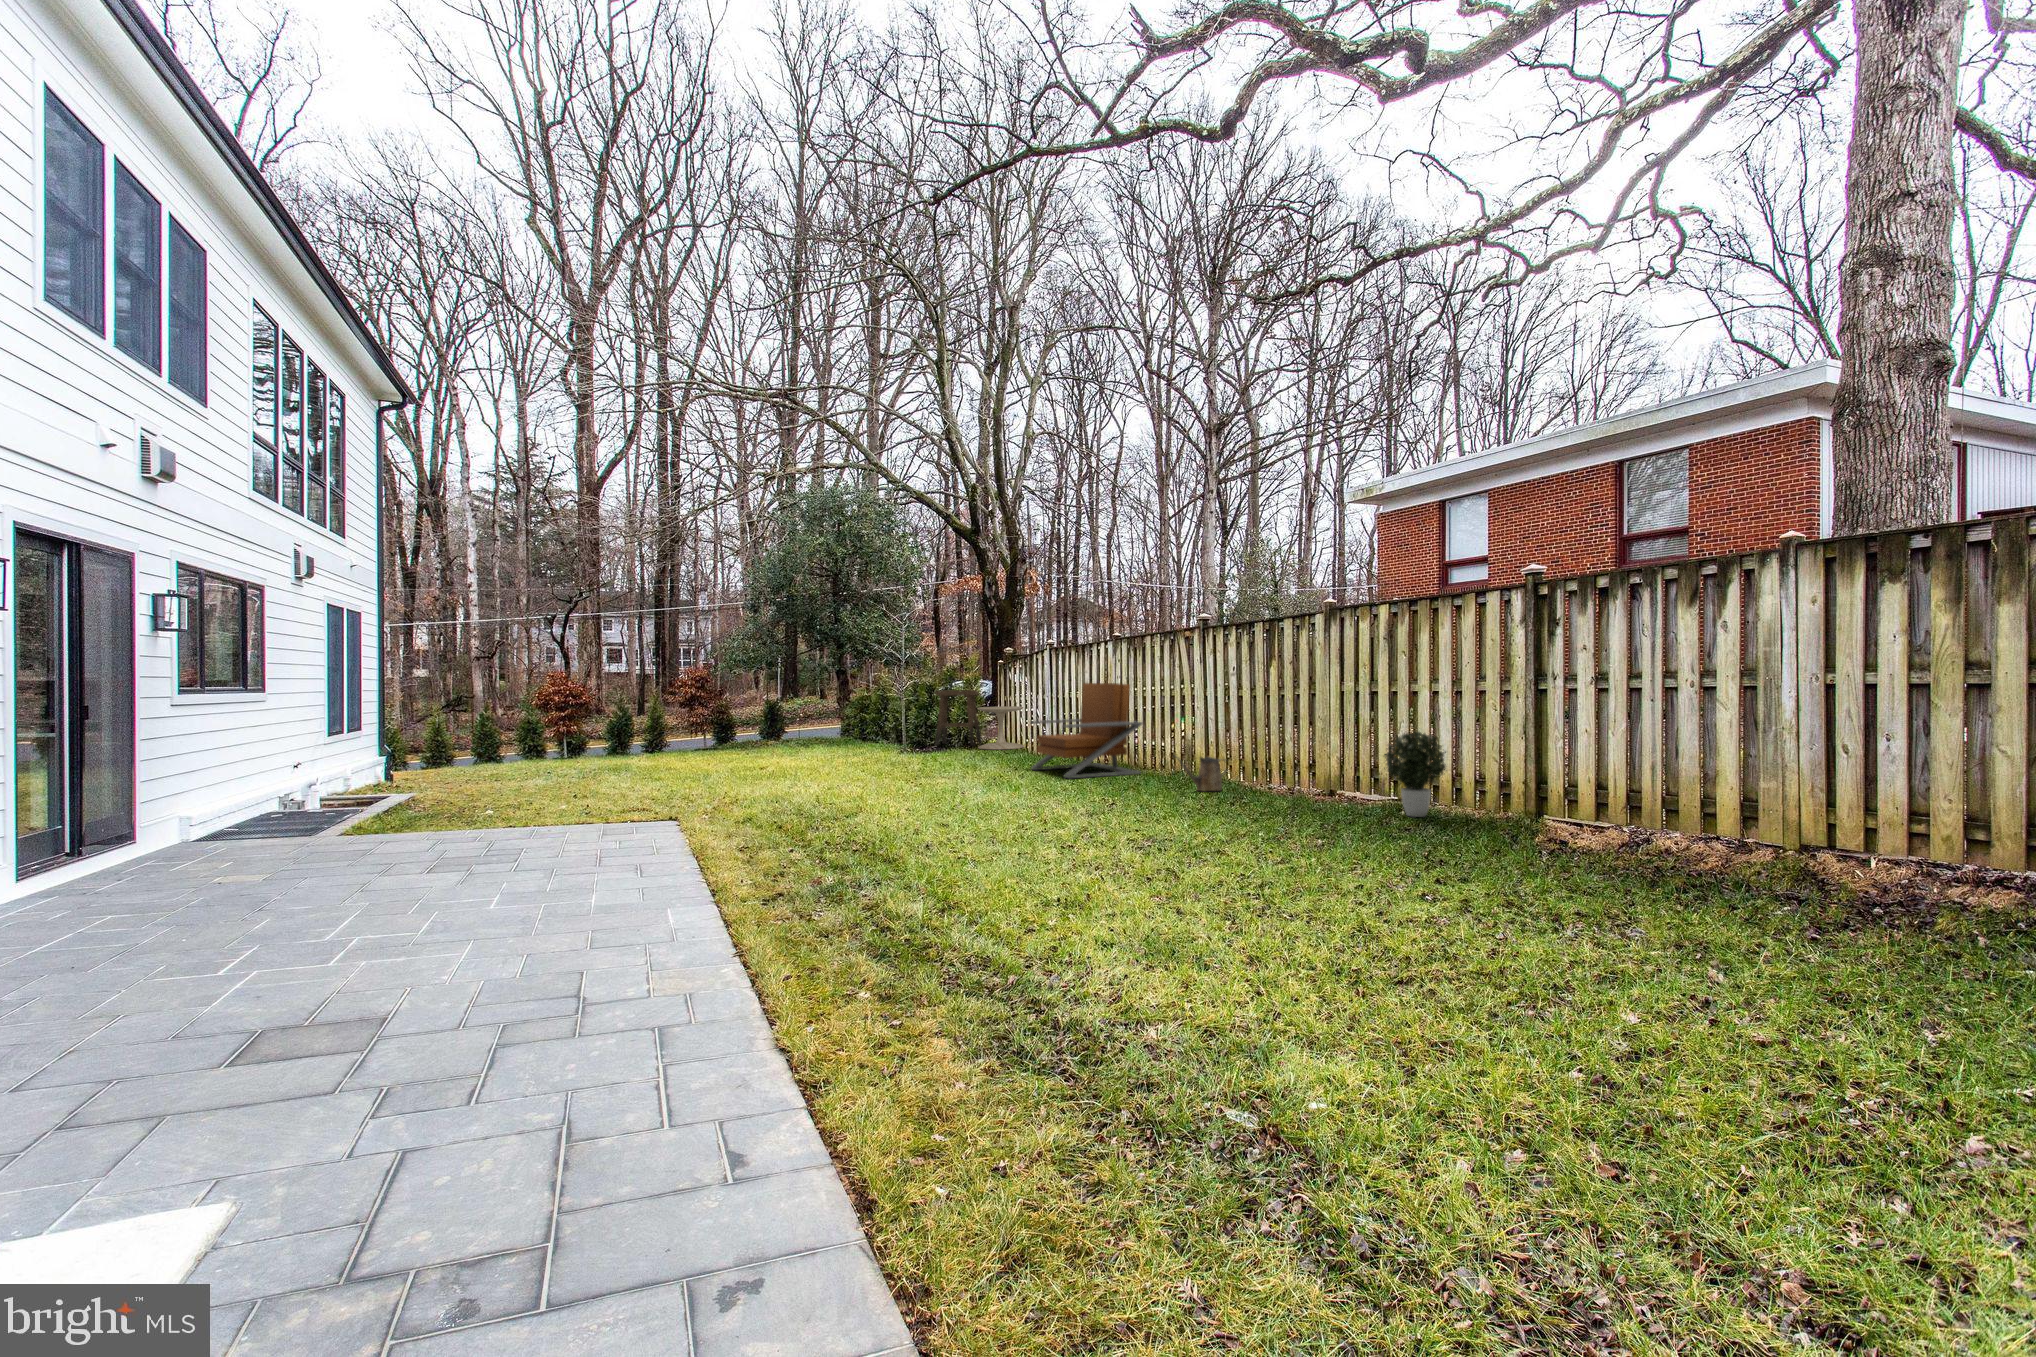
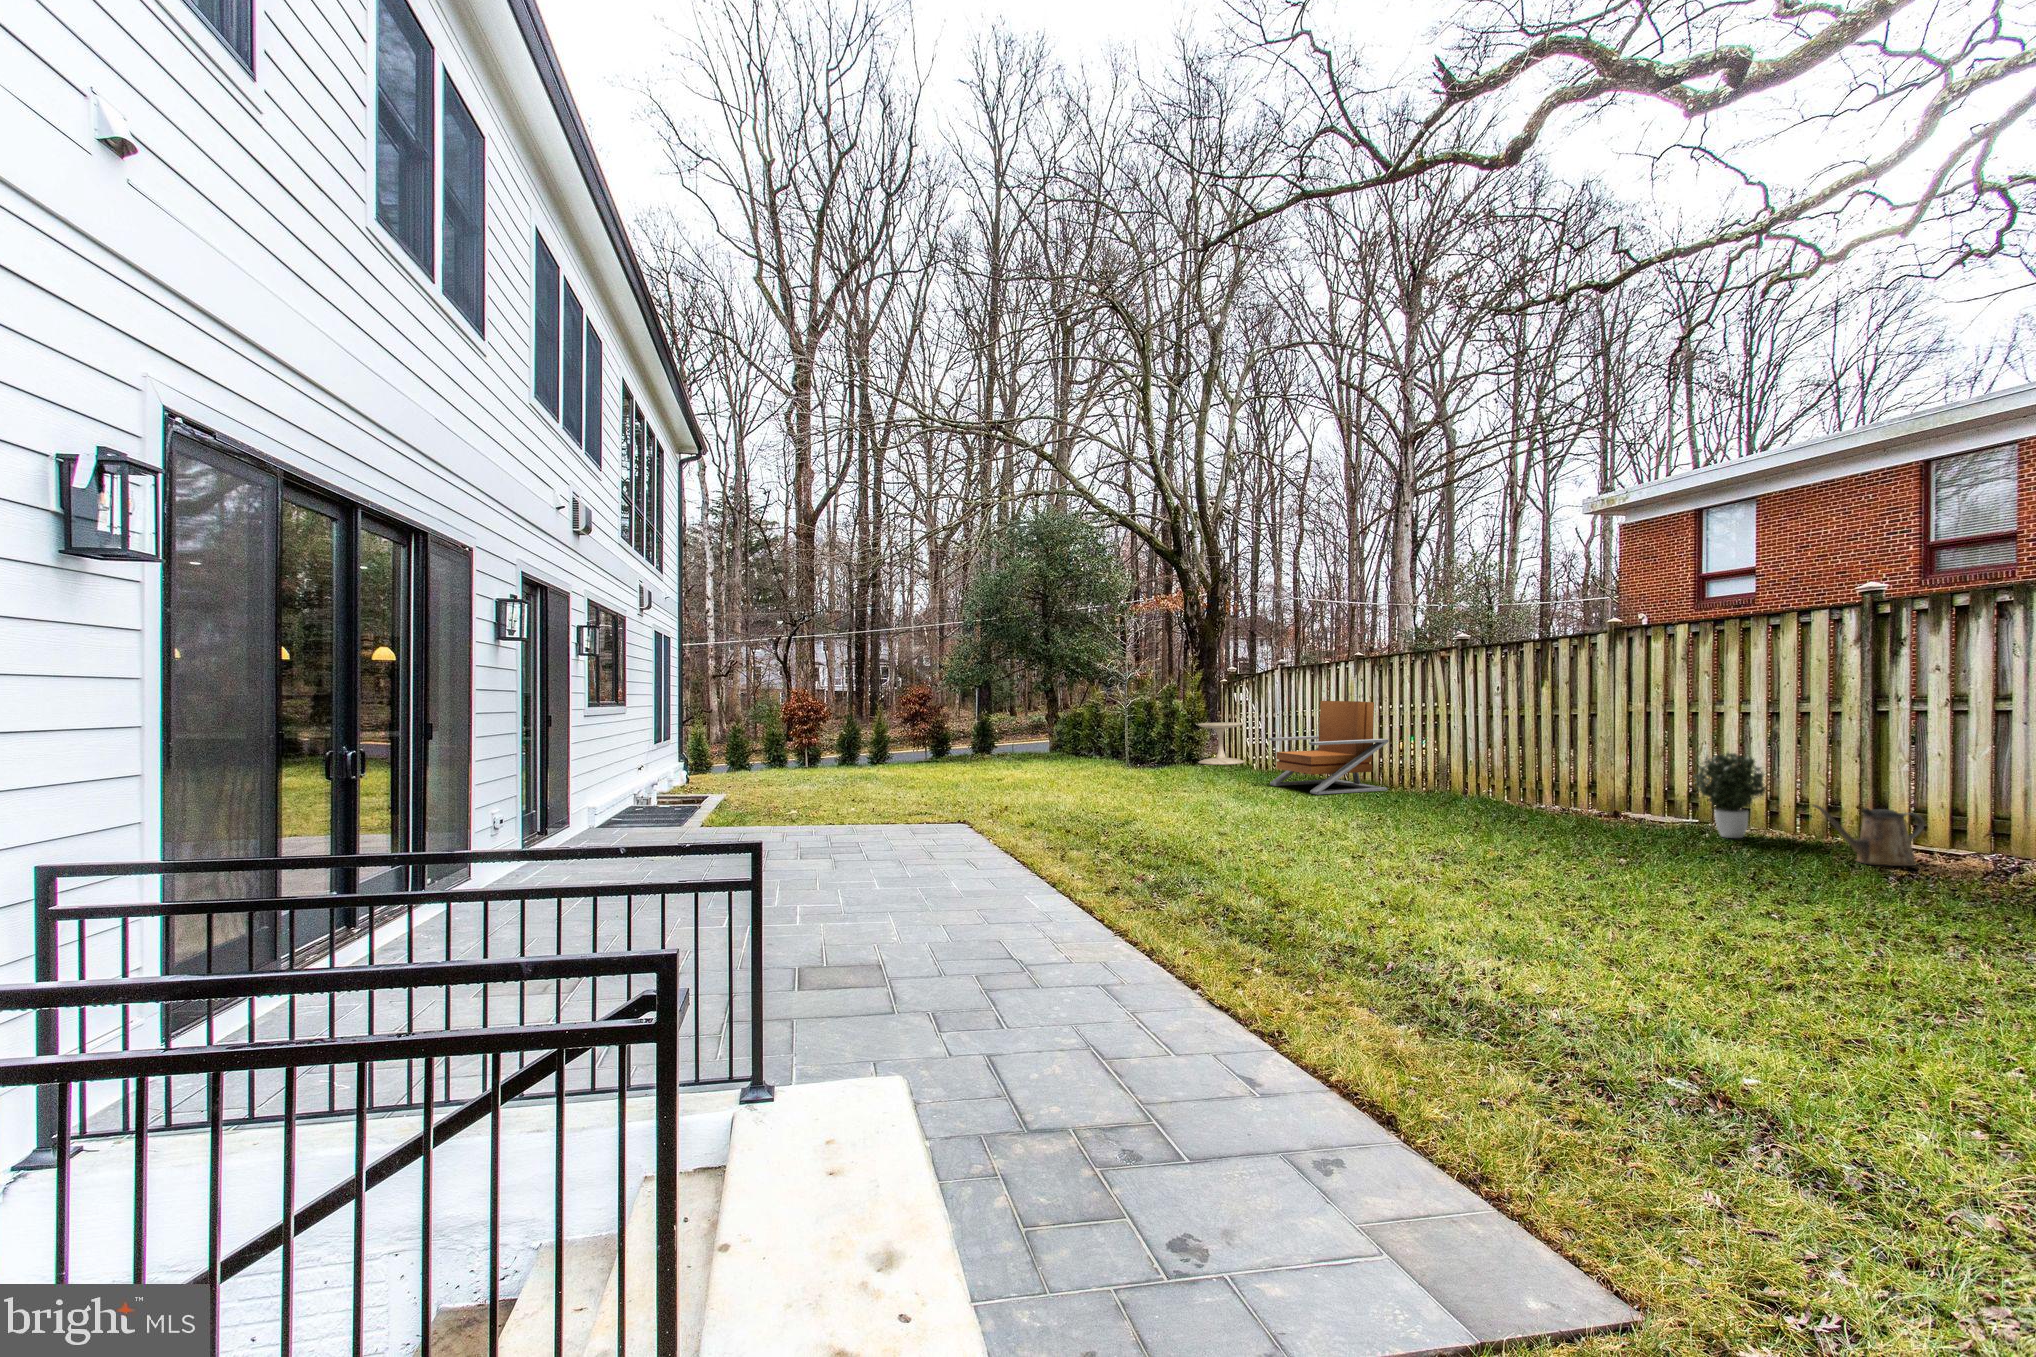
stool: present [935,690,982,746] -> none [1152,706,1199,761]
watering can: present [1175,756,1227,791] -> present [1813,804,1924,866]

